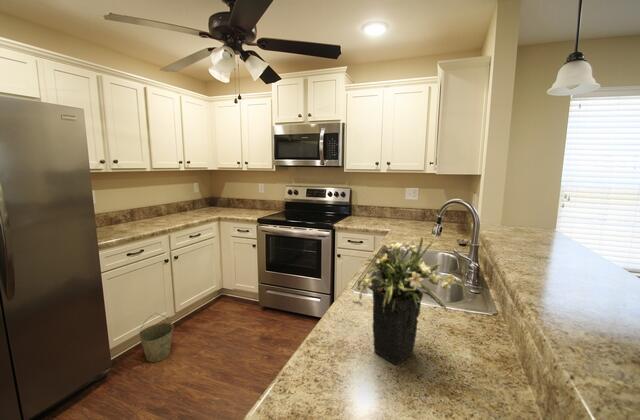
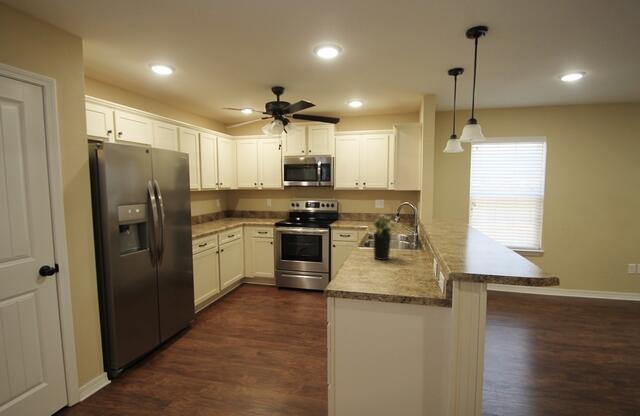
bucket: present [139,322,174,362] -> none [208,285,230,318]

